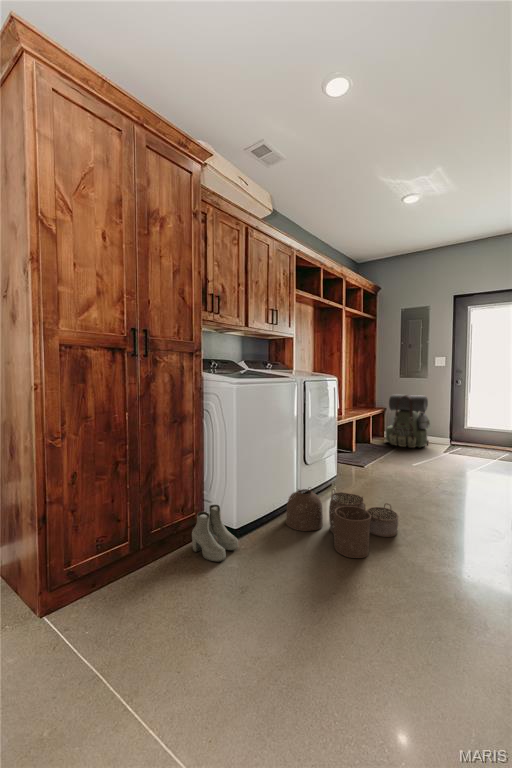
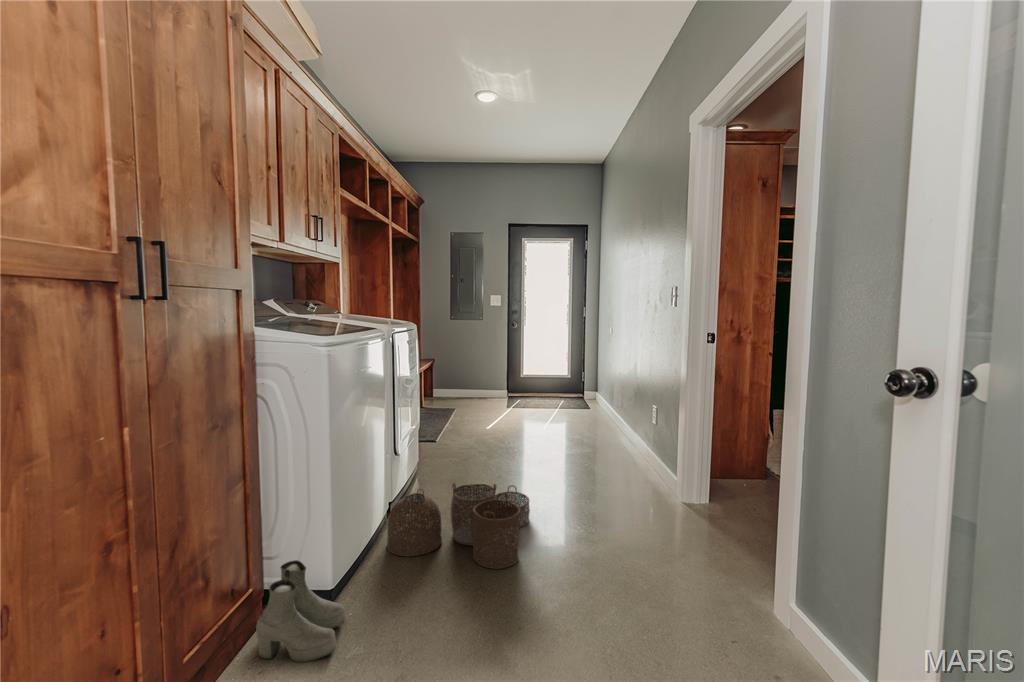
backpack: present [385,394,430,448] -> none [439,343,491,409]

